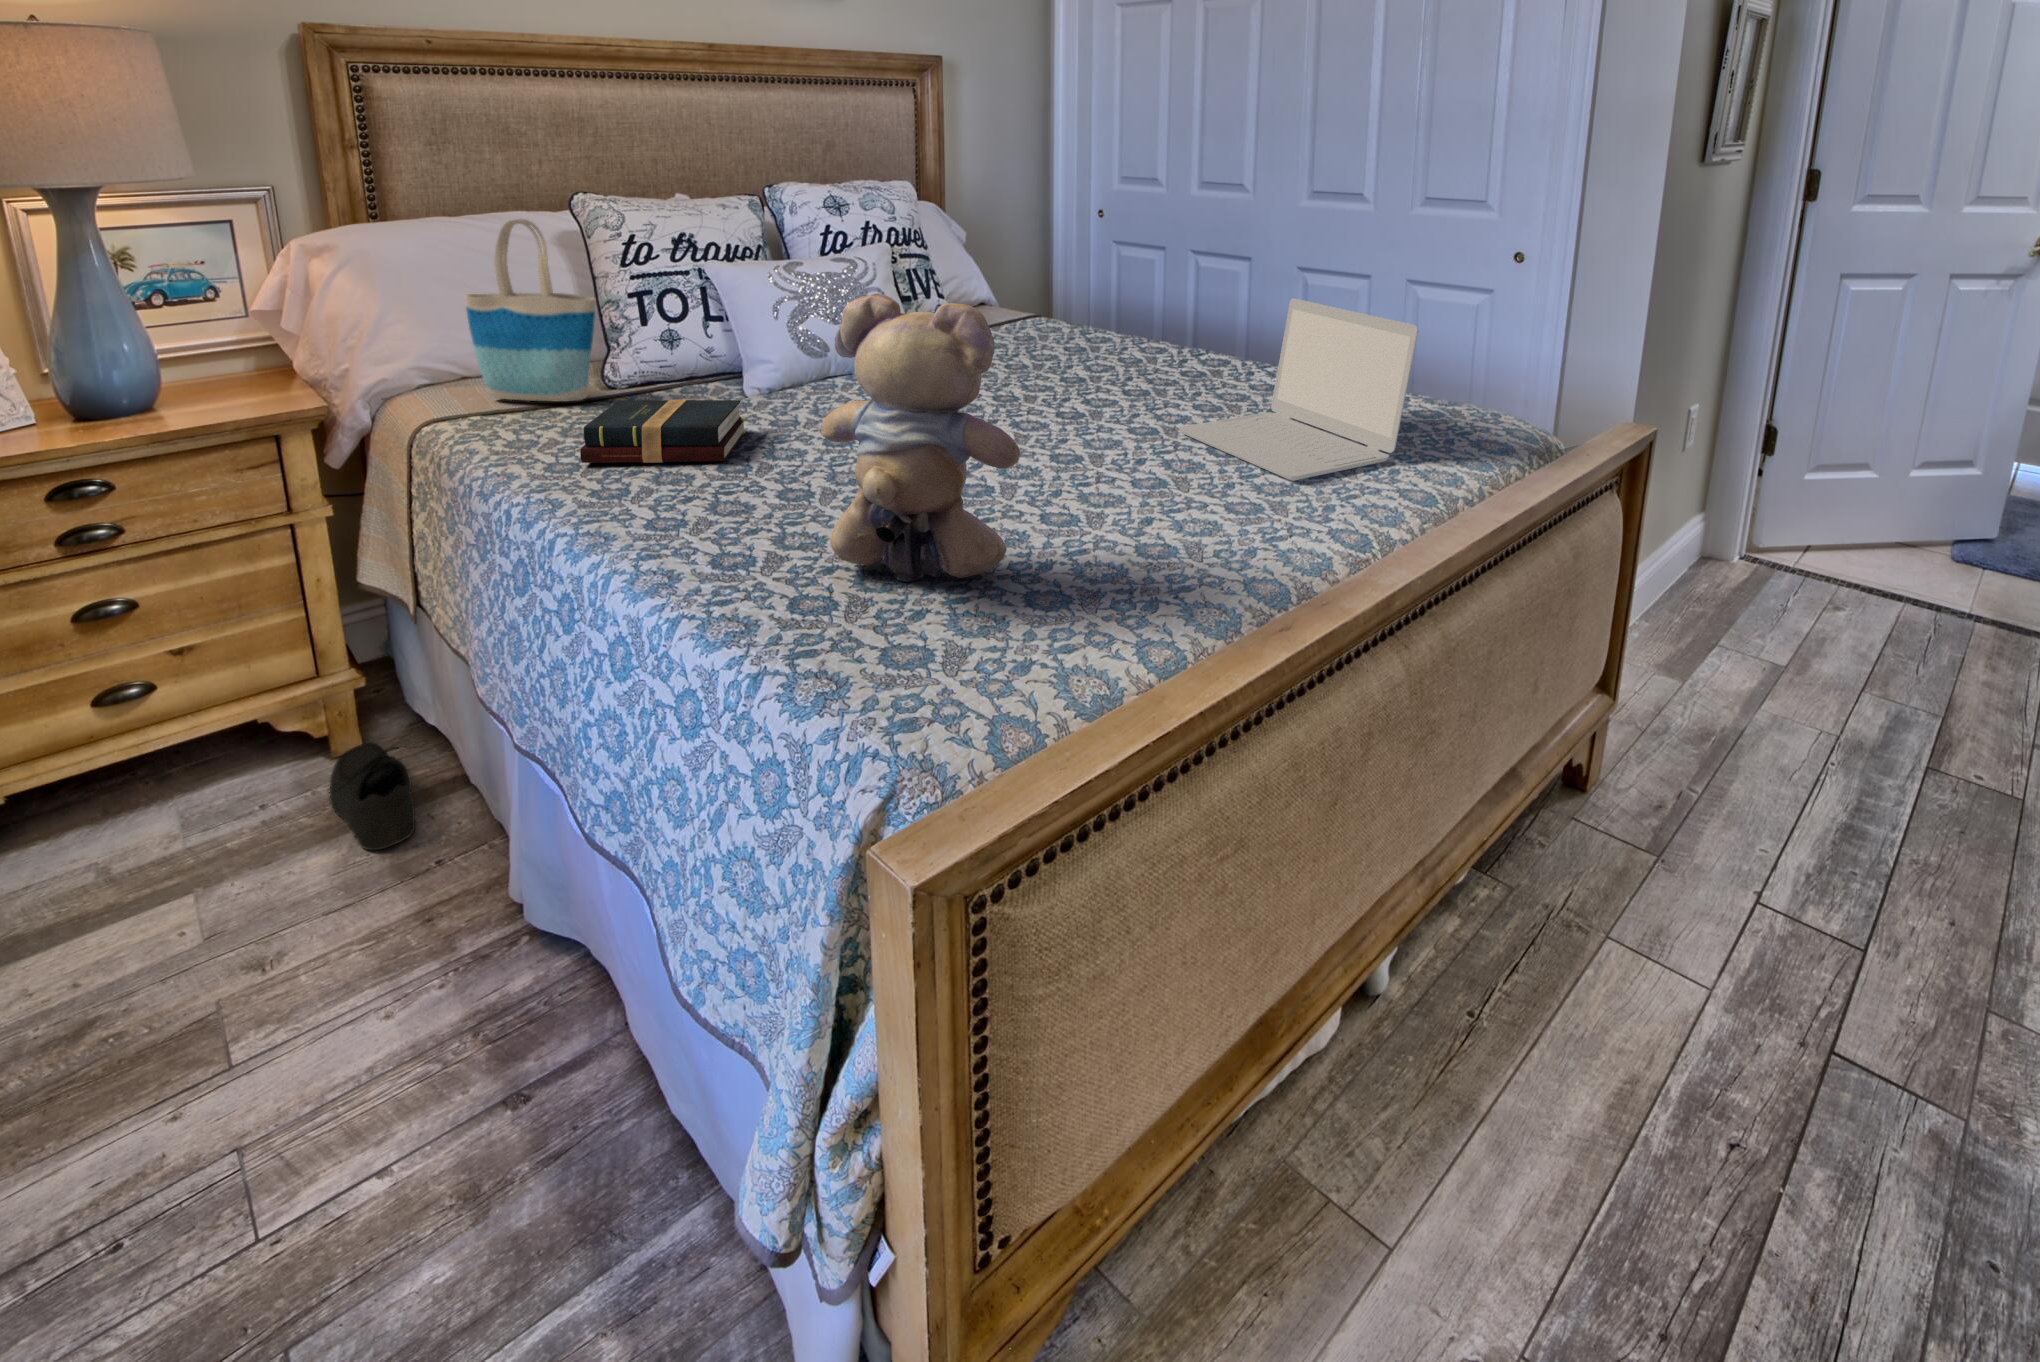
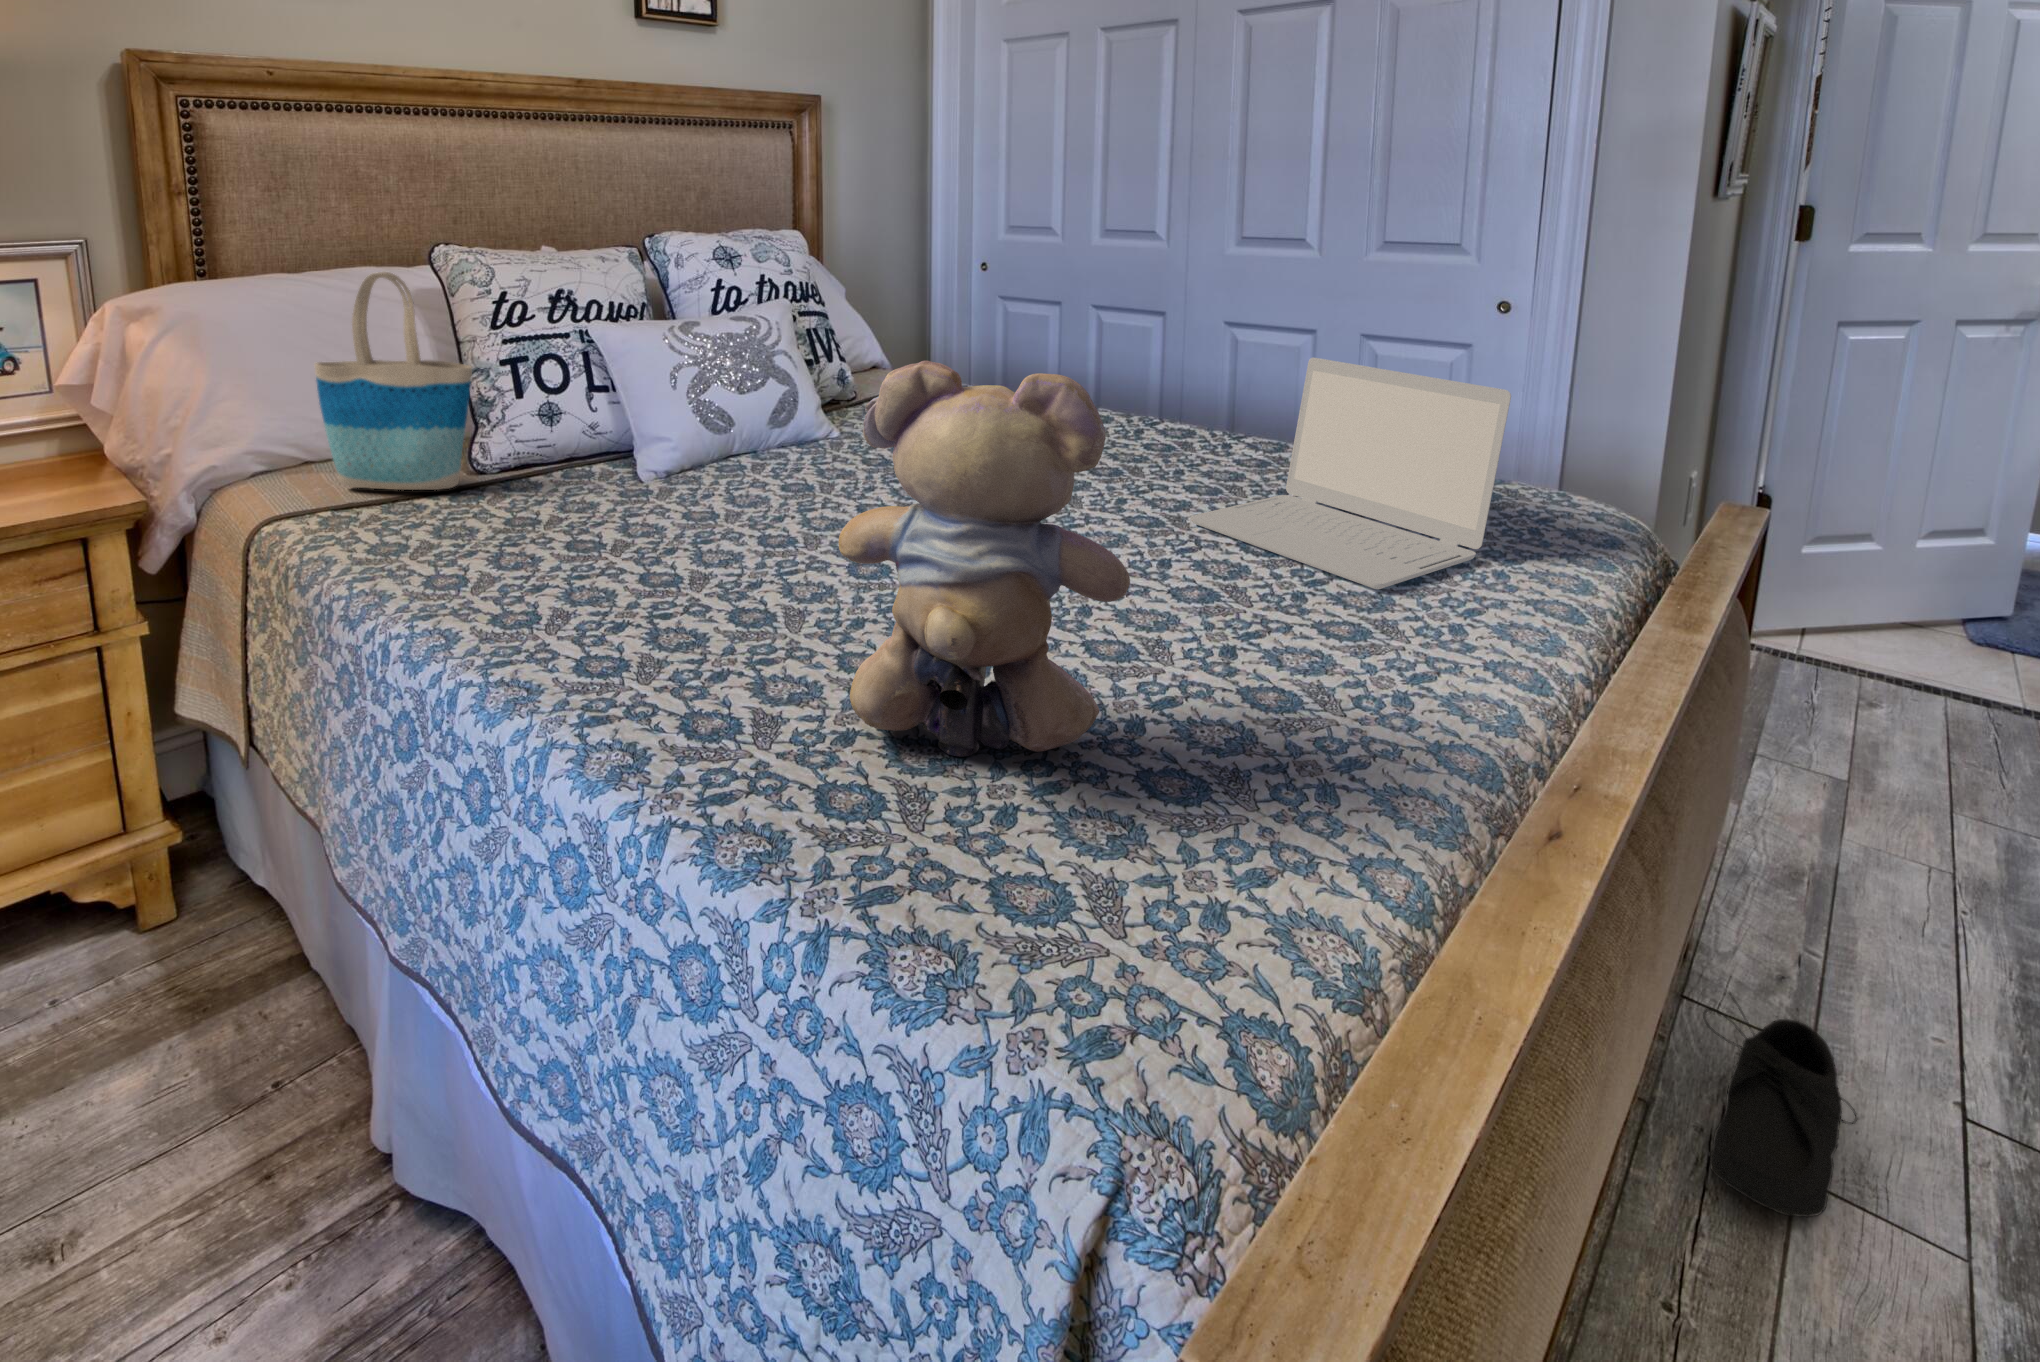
hardback book: present [580,400,746,463] -> none [471,489,662,575]
shoe: present [329,741,425,850] -> present [1703,994,1857,1217]

